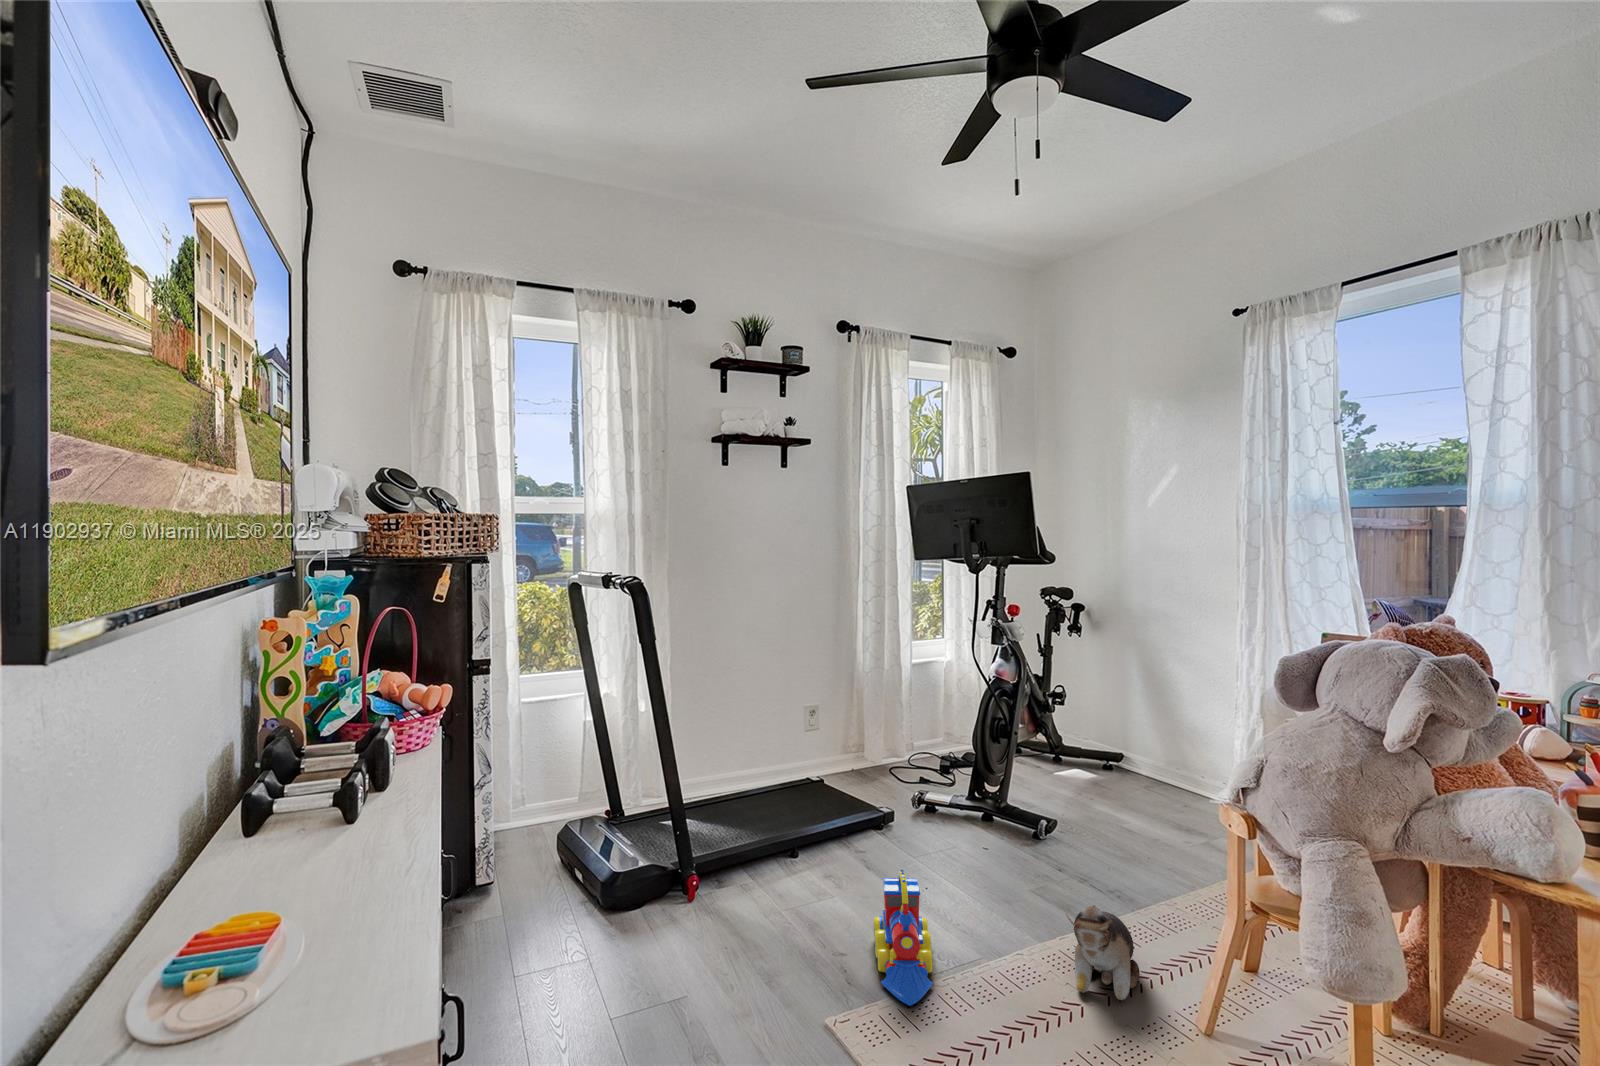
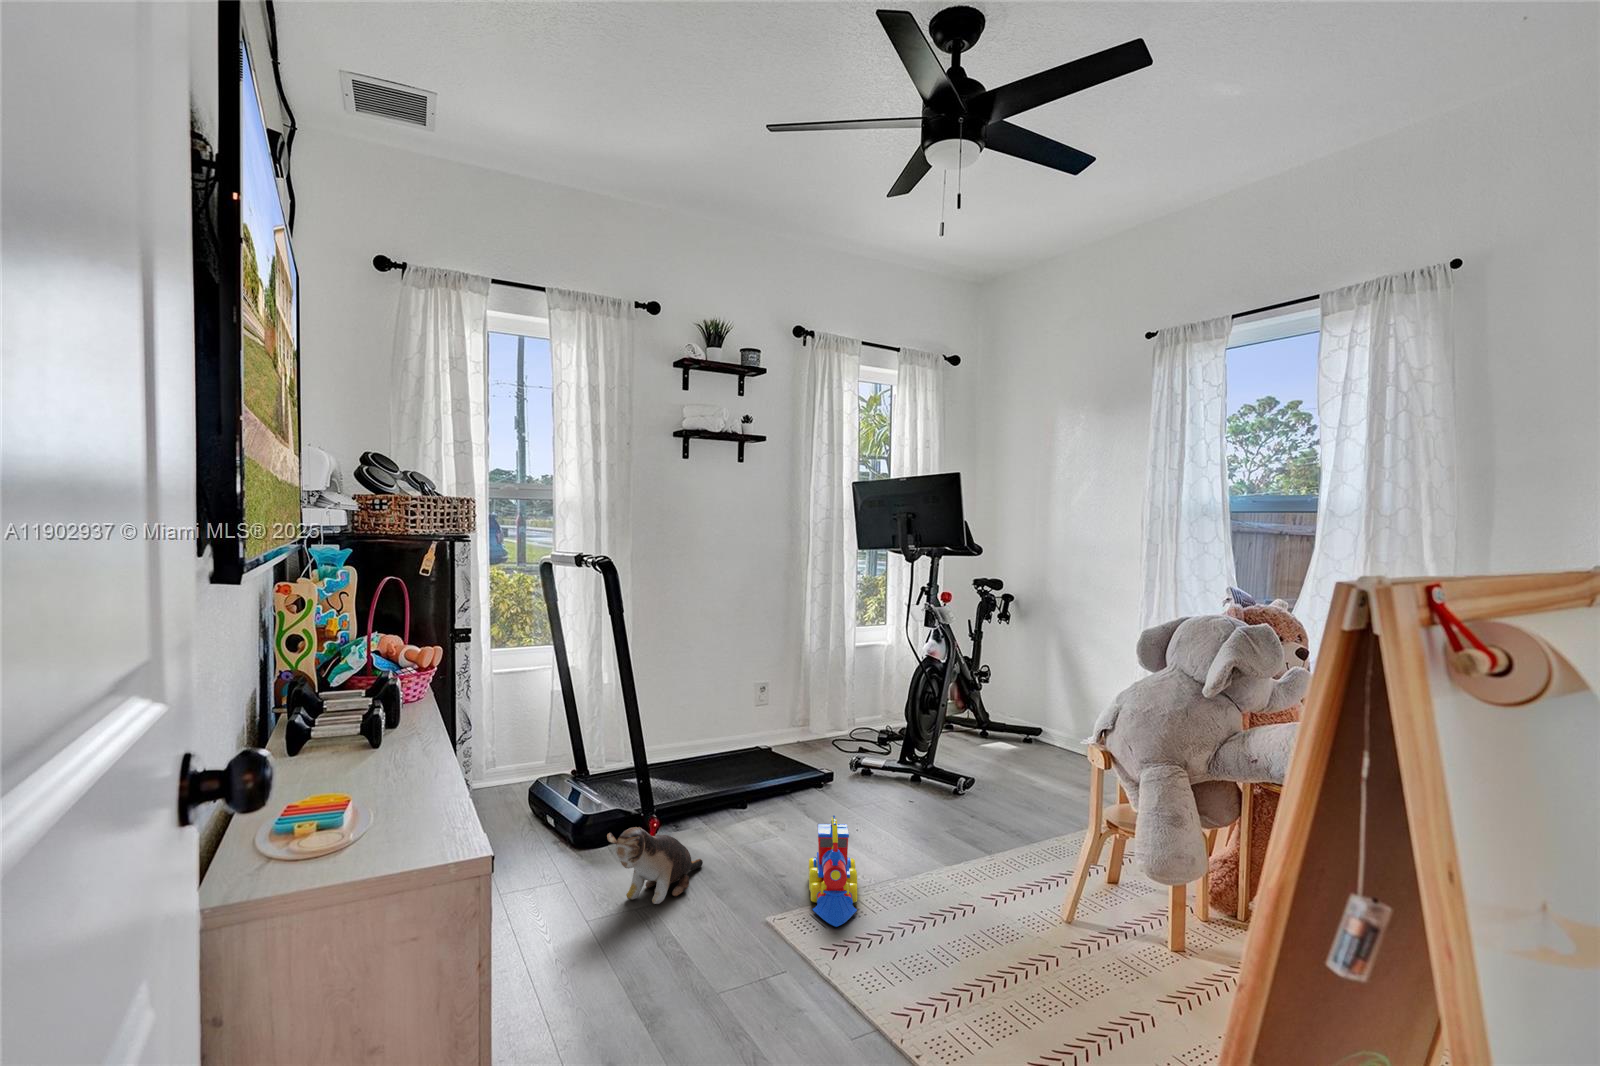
plush toy: present [1066,905,1140,1000] -> present [607,827,703,904]

